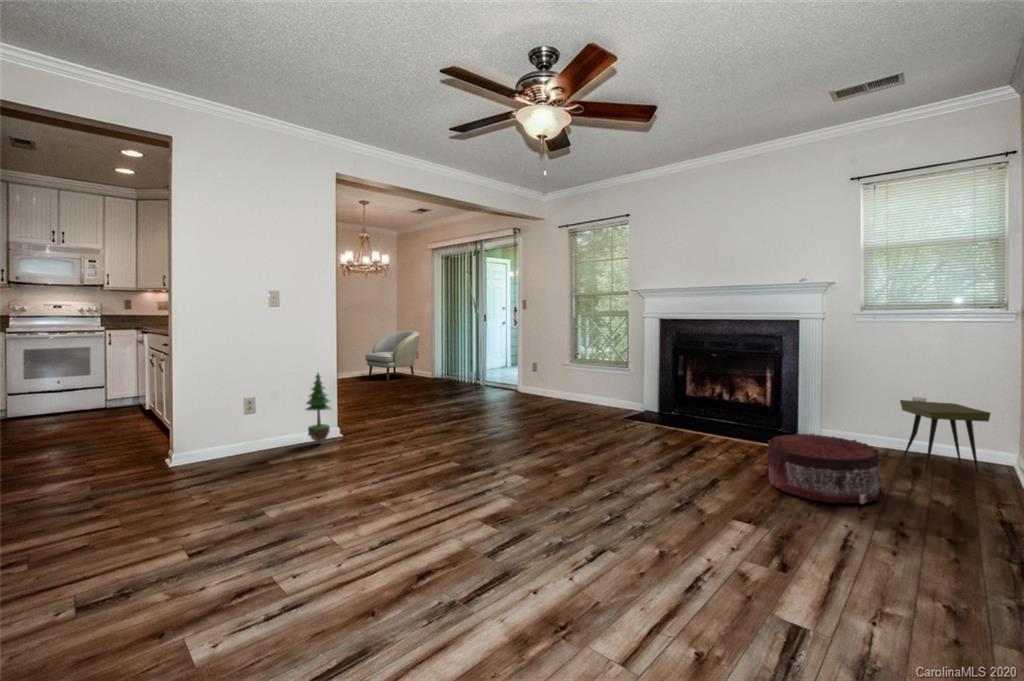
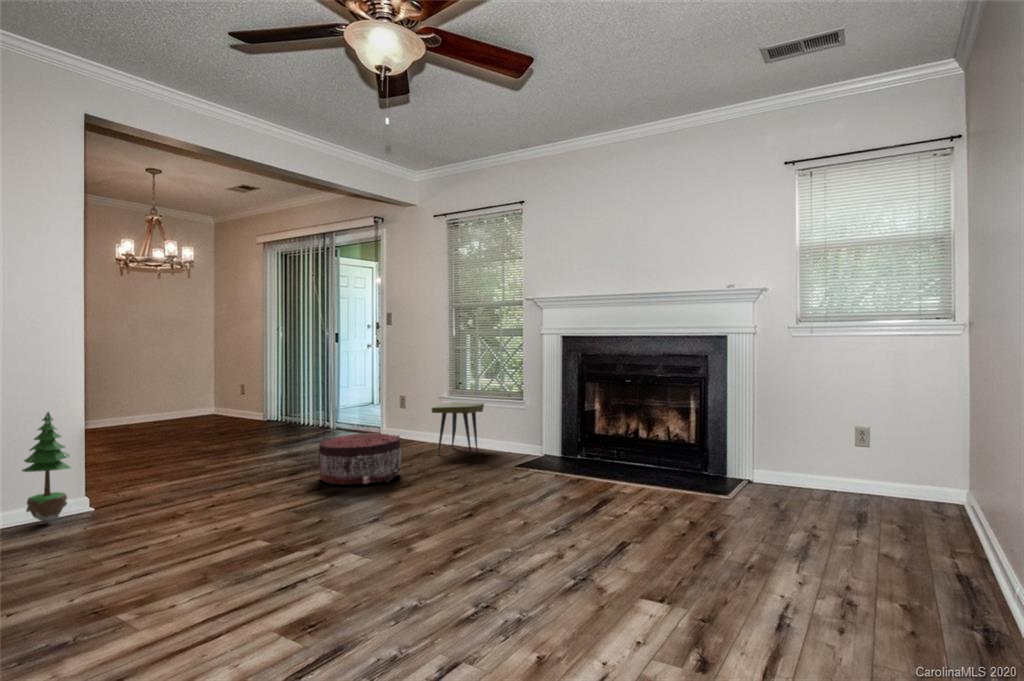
armchair: present [365,331,420,380] -> none [164,355,248,425]
side table: present [900,400,991,473] -> present [432,402,484,455]
pouf: present [766,434,884,504] -> present [319,433,401,484]

